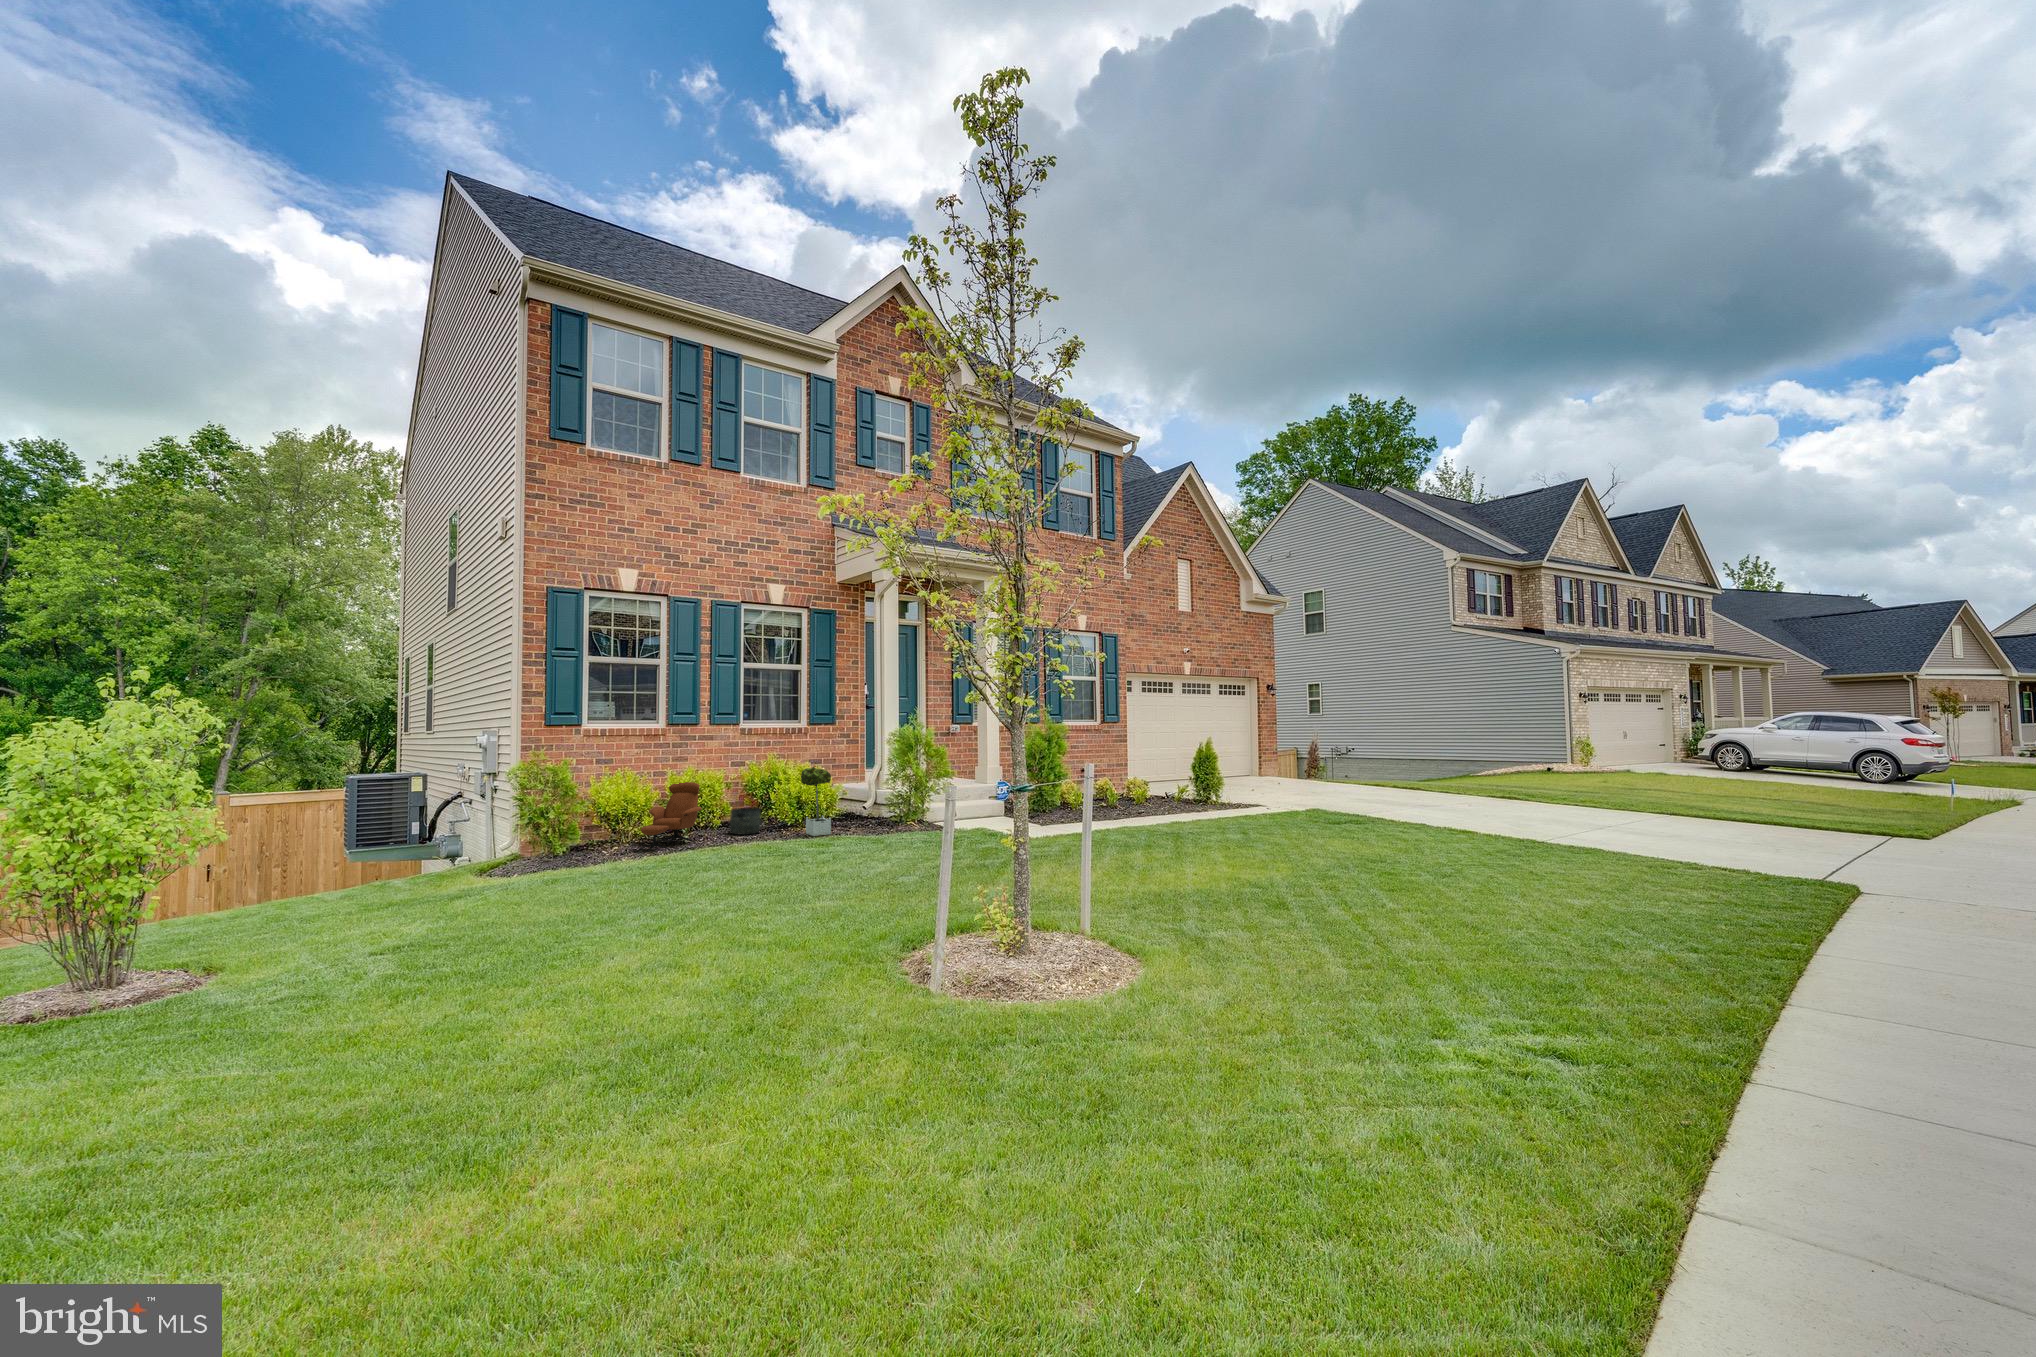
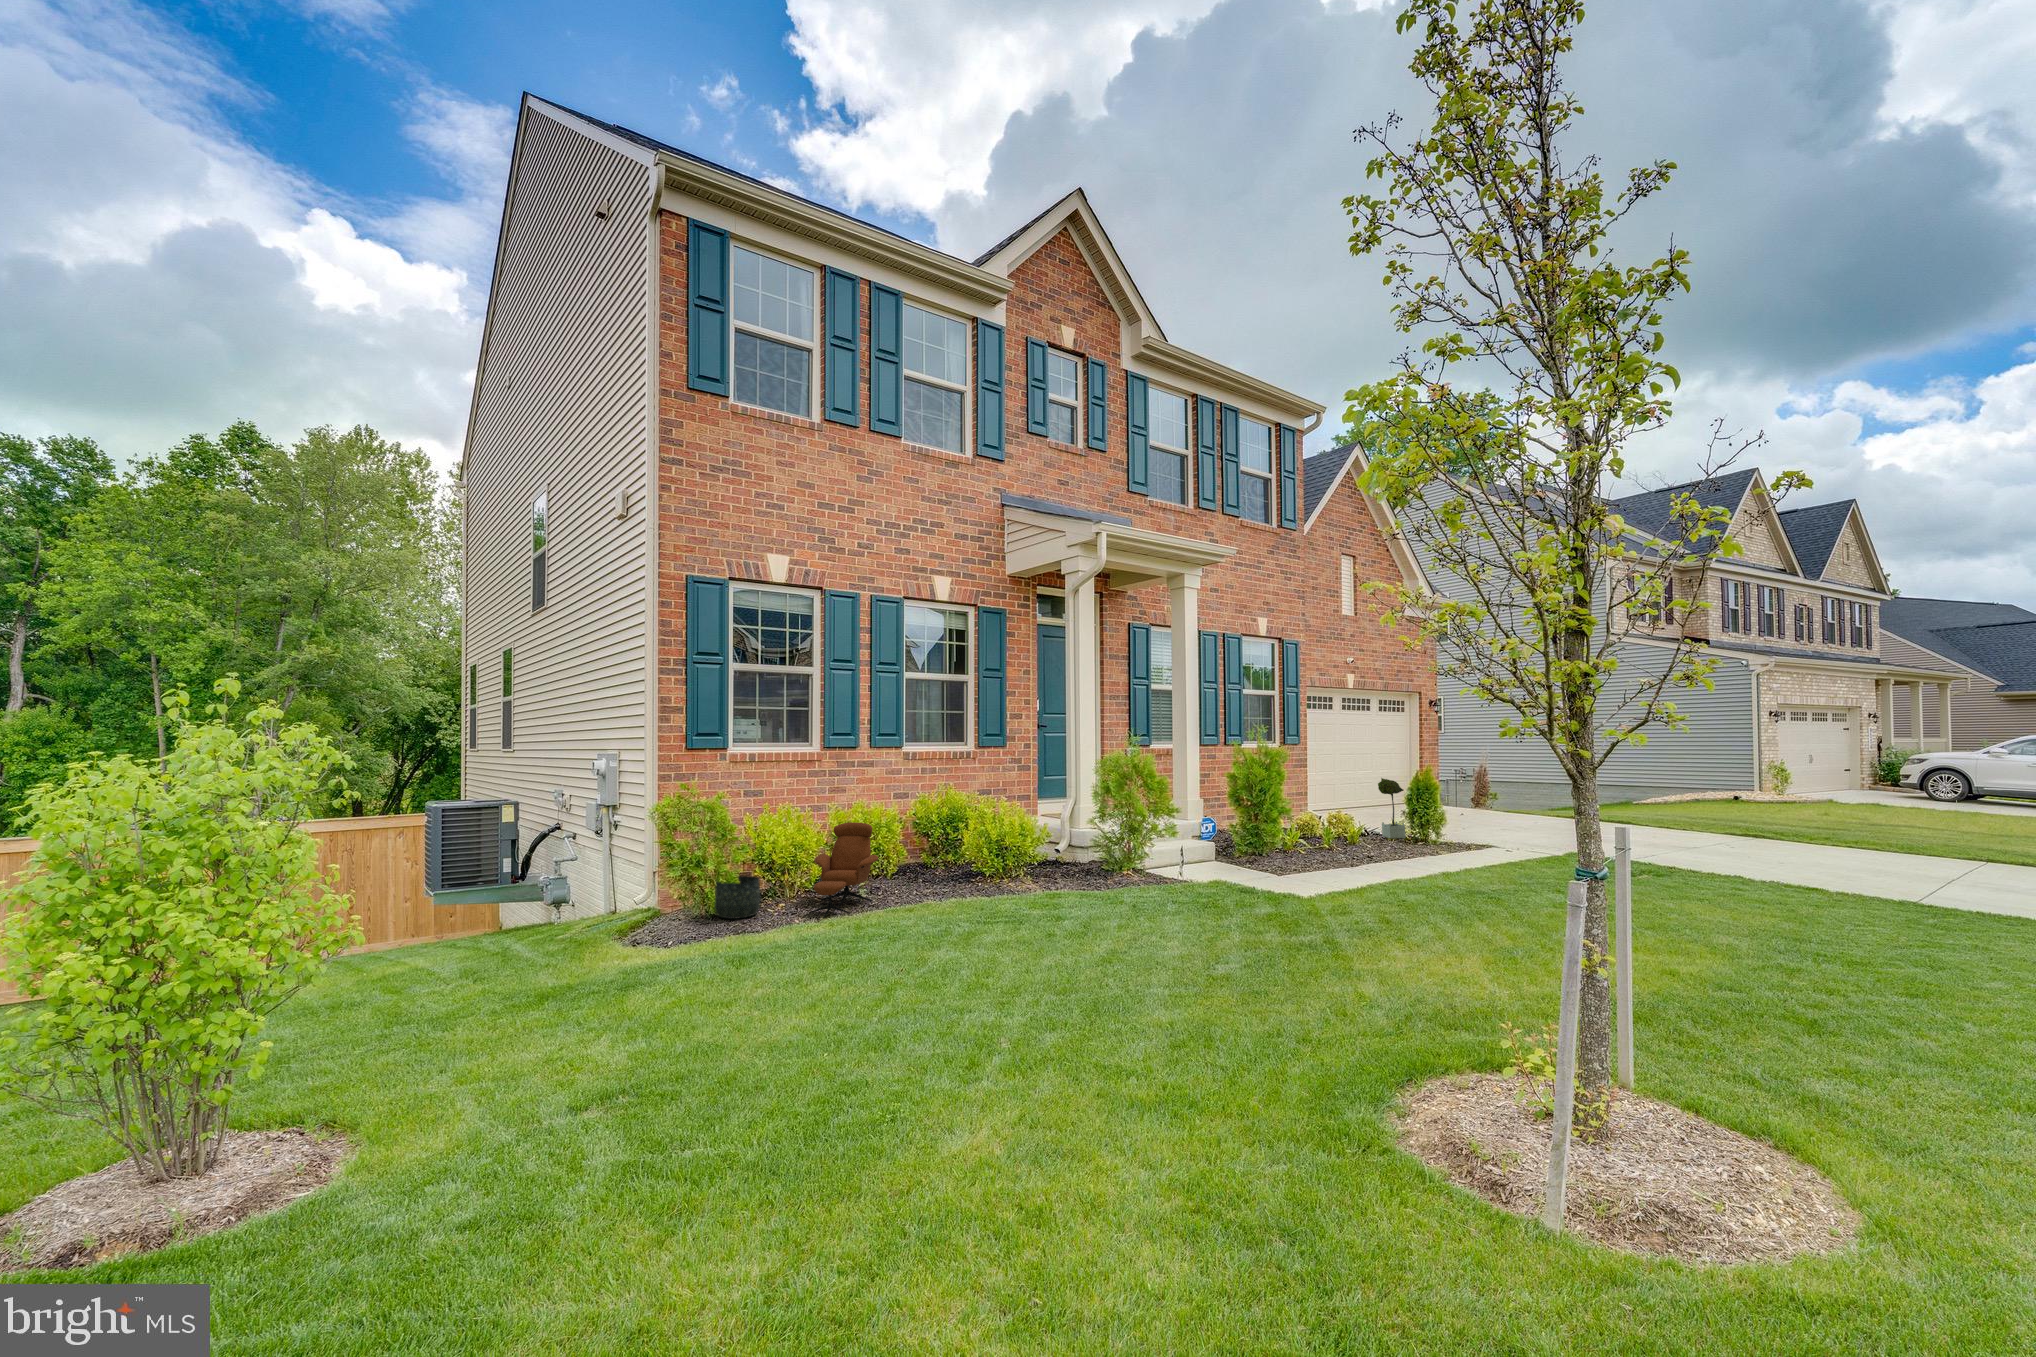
potted tree: present [801,767,831,836] -> present [1378,778,1406,838]
basket: present [730,808,761,835] -> present [714,875,760,919]

